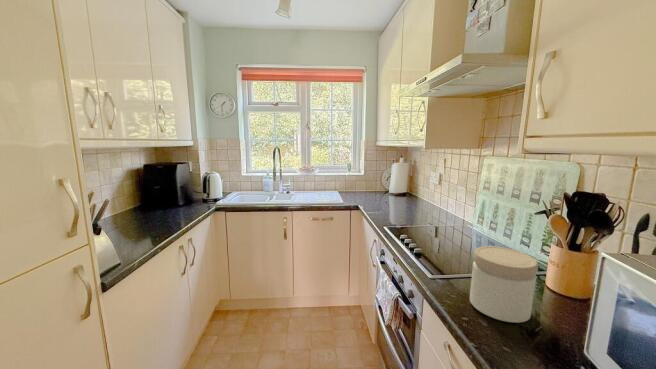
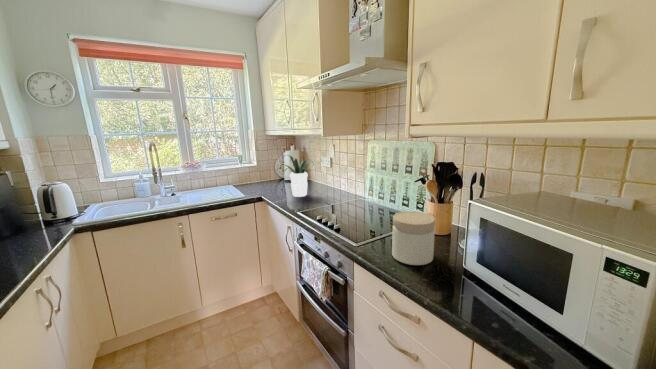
potted plant: none [374,167,428,212] -> present [277,155,313,197]

